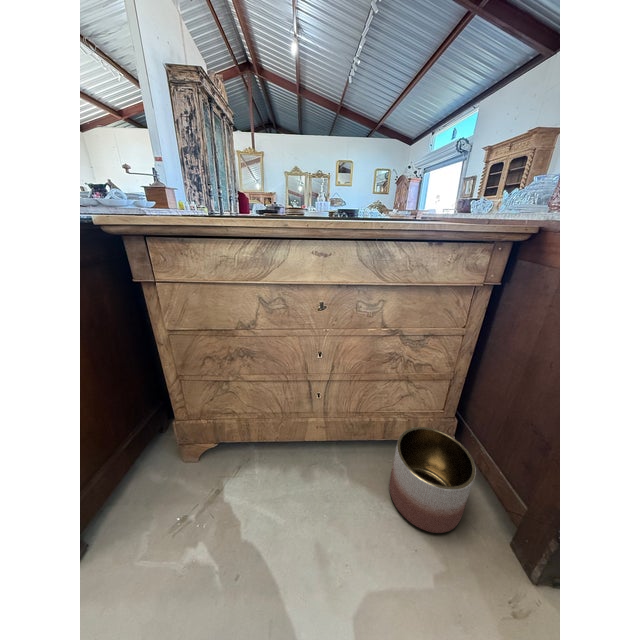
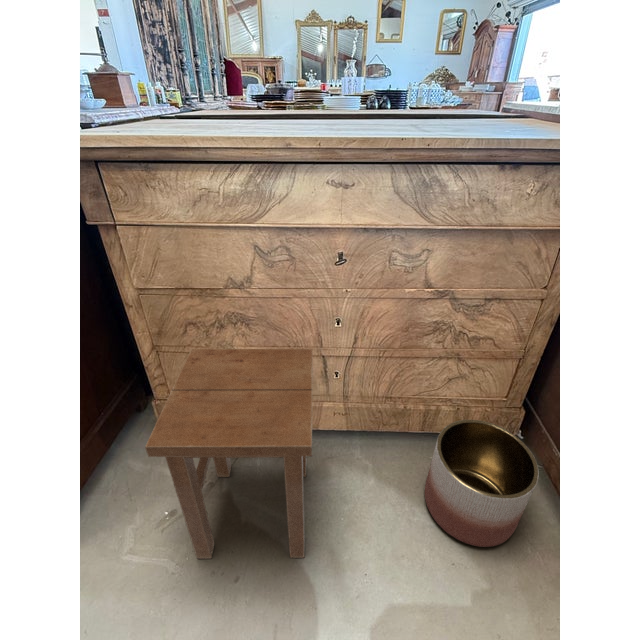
stool: none [163,375,303,561] -> present [145,349,313,559]

